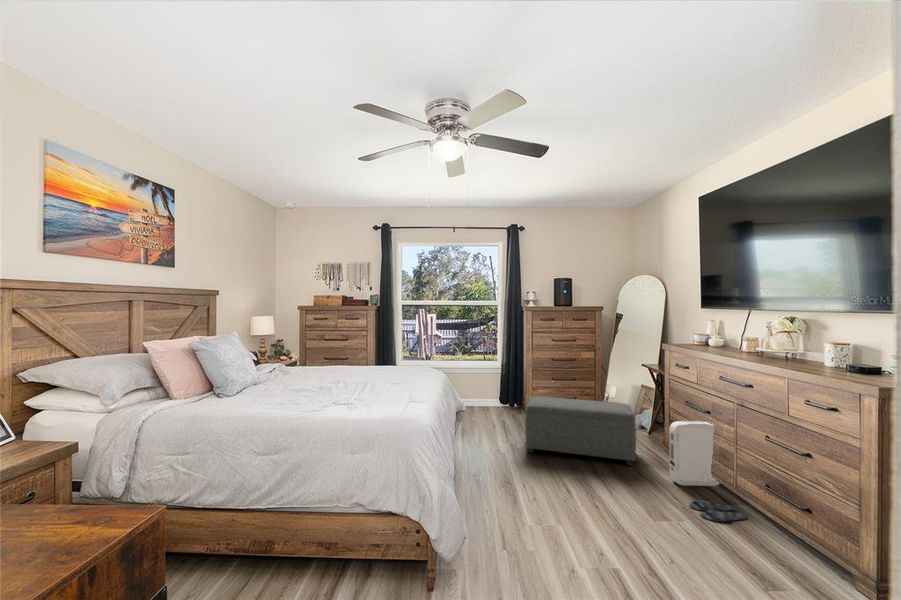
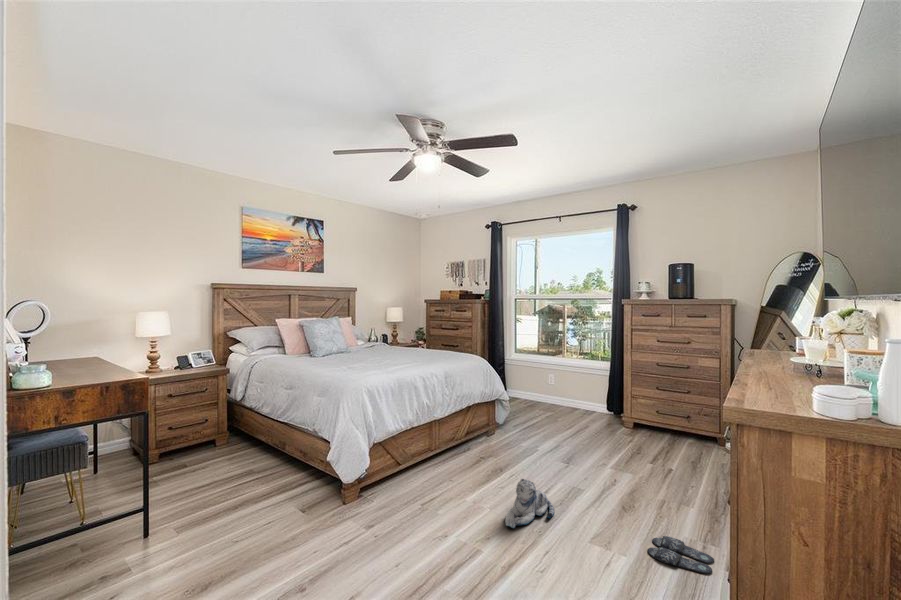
ottoman: present [525,396,636,465] -> none [558,398,690,491]
air purifier: present [669,421,719,486] -> none [676,443,747,538]
plush toy: none [583,487,622,541] -> present [505,479,554,528]

